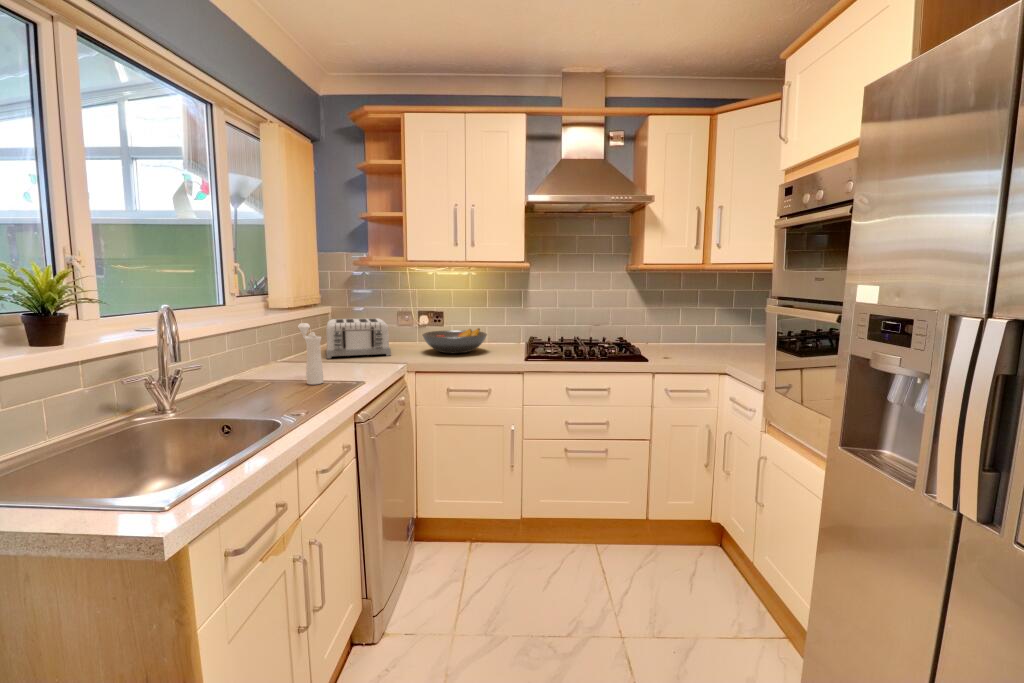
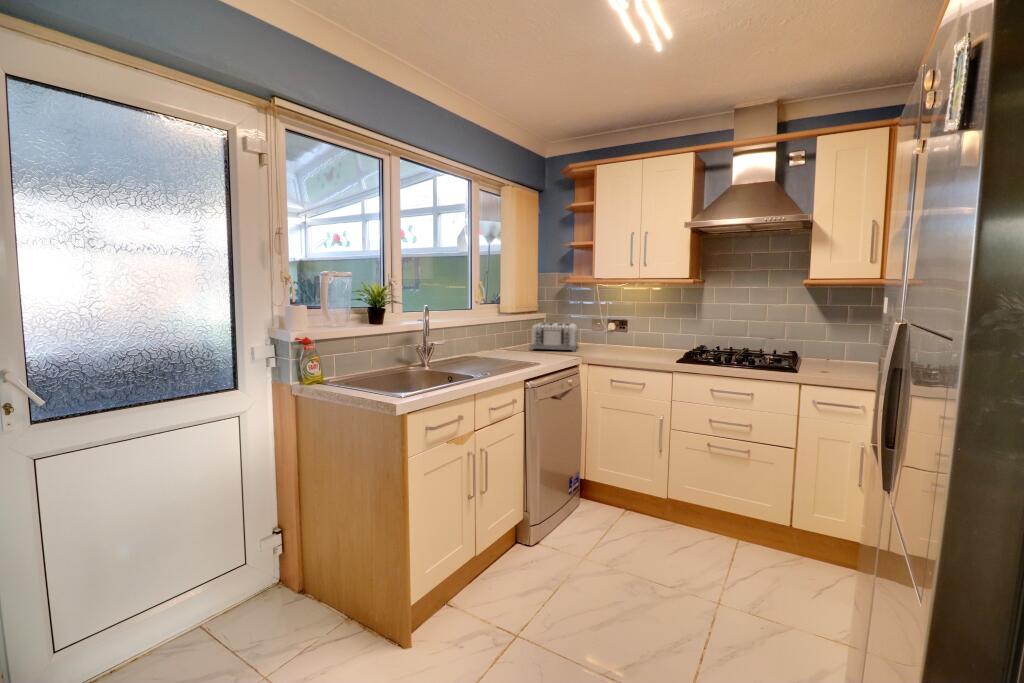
pepper mill: present [298,323,323,384] -> none [504,322,516,362]
fruit bowl: present [422,328,487,353] -> none [601,334,656,354]

